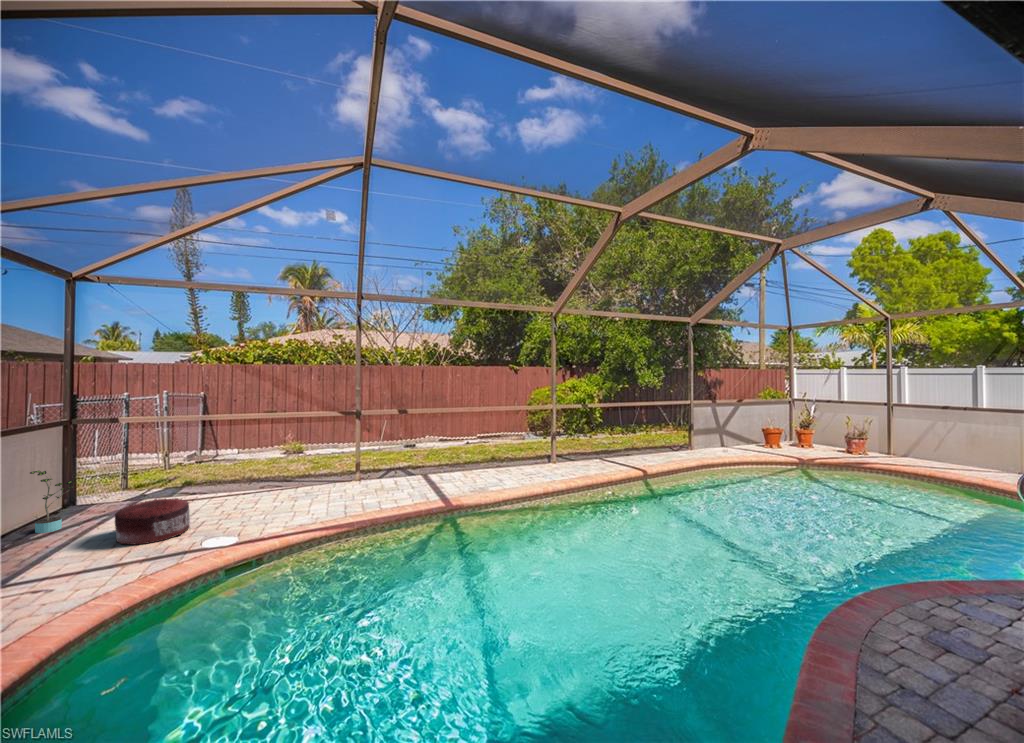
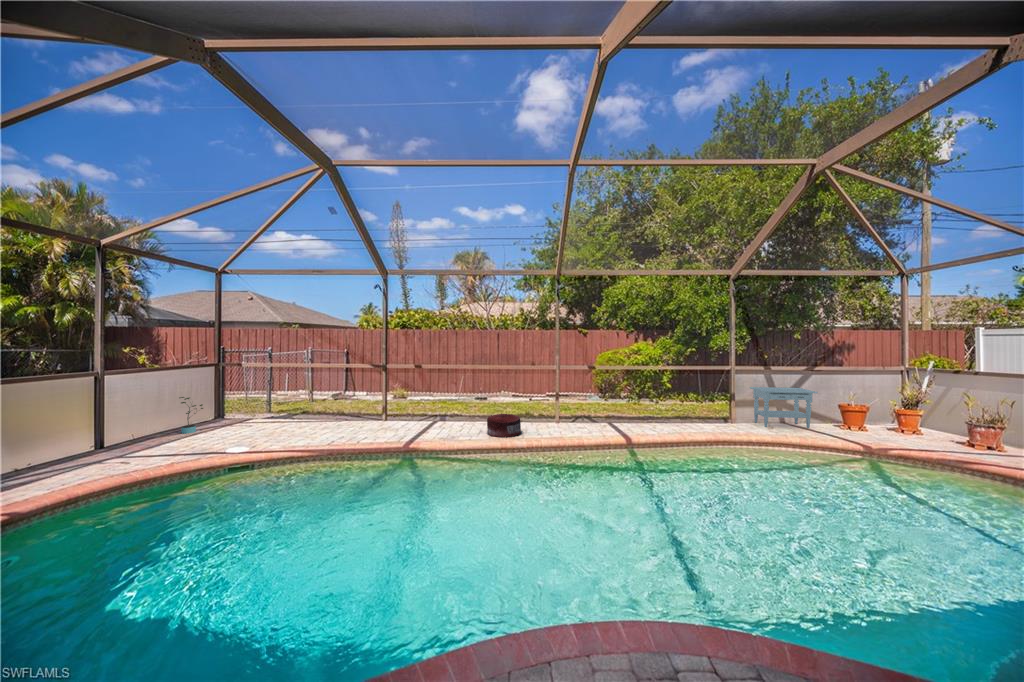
side table: none [701,416,754,452] -> present [750,387,818,428]
pouf: present [115,498,190,545] -> present [487,414,521,437]

